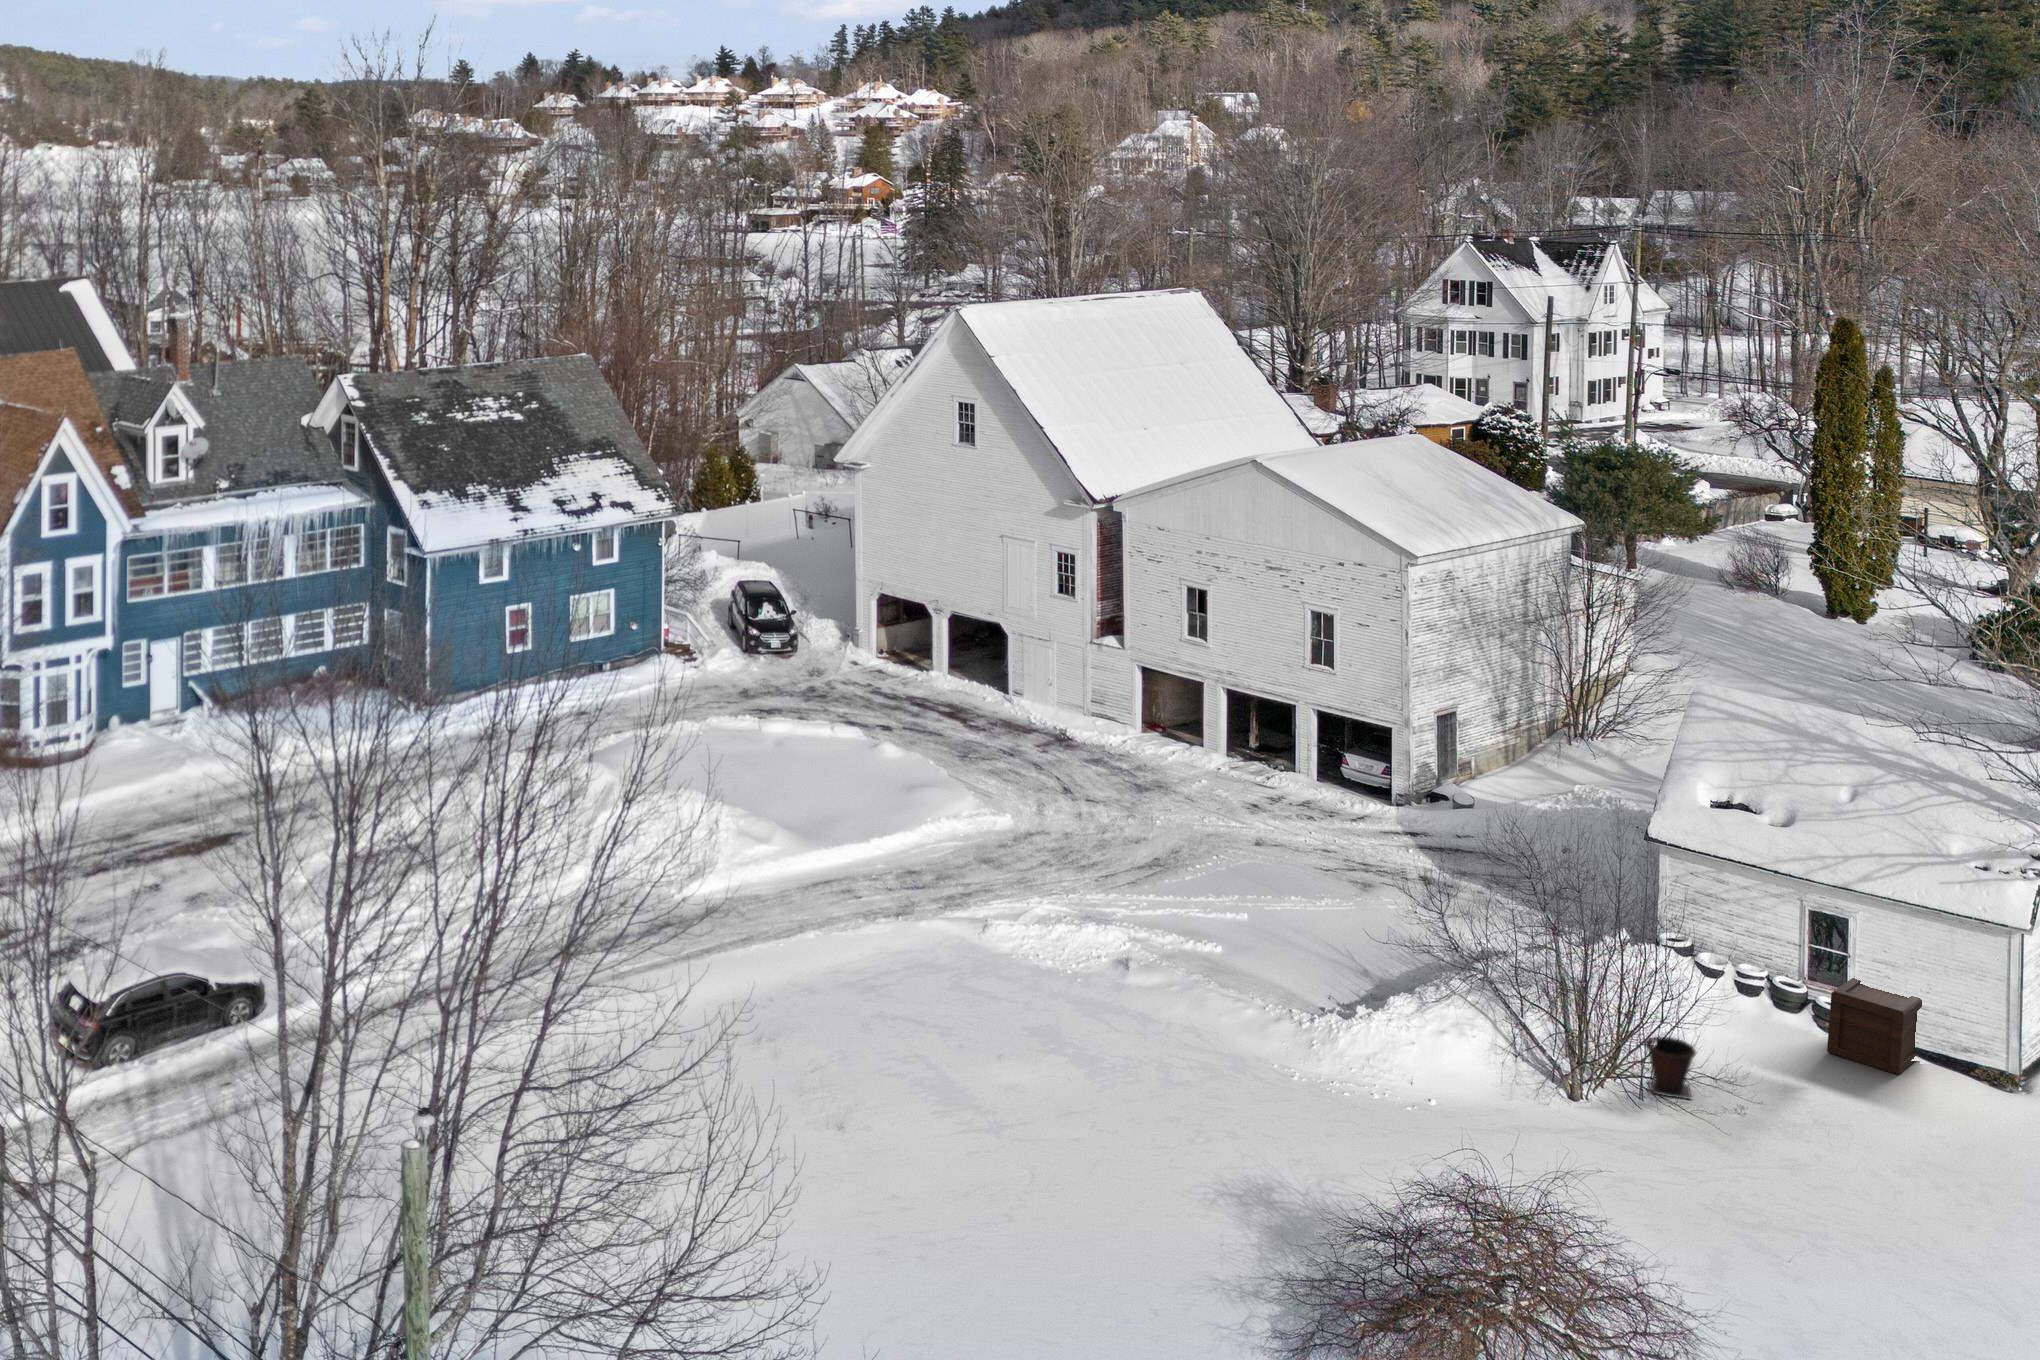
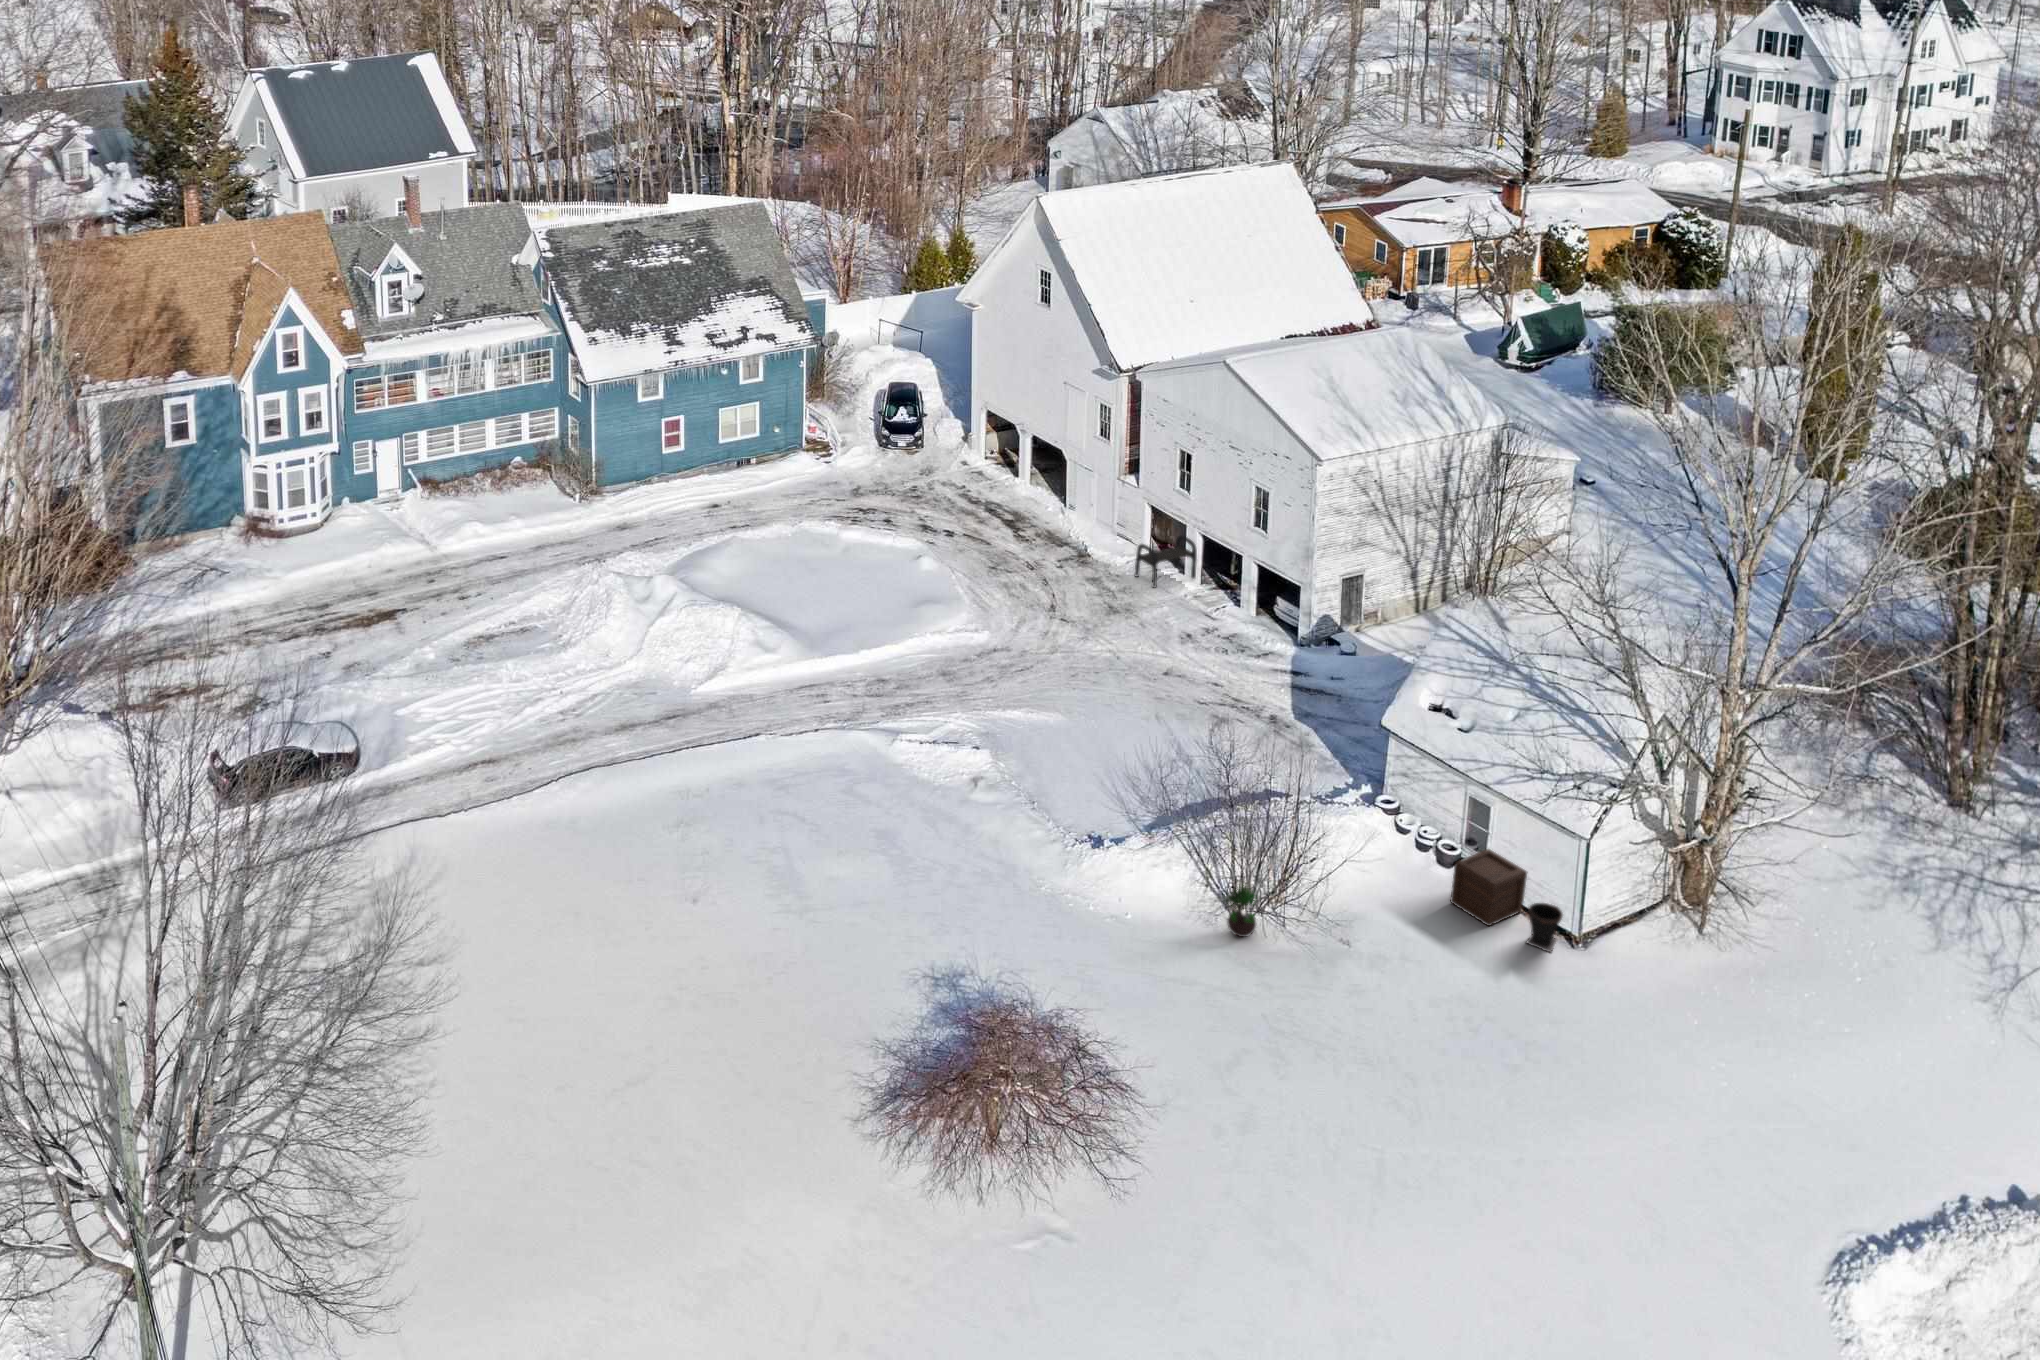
bench: none [1151,695,1225,758] -> present [1134,535,1197,587]
potted tree: none [1577,1026,1636,1112] -> present [1224,885,1256,937]
bucket: present [1645,1037,1696,1099] -> present [1526,903,1563,952]

